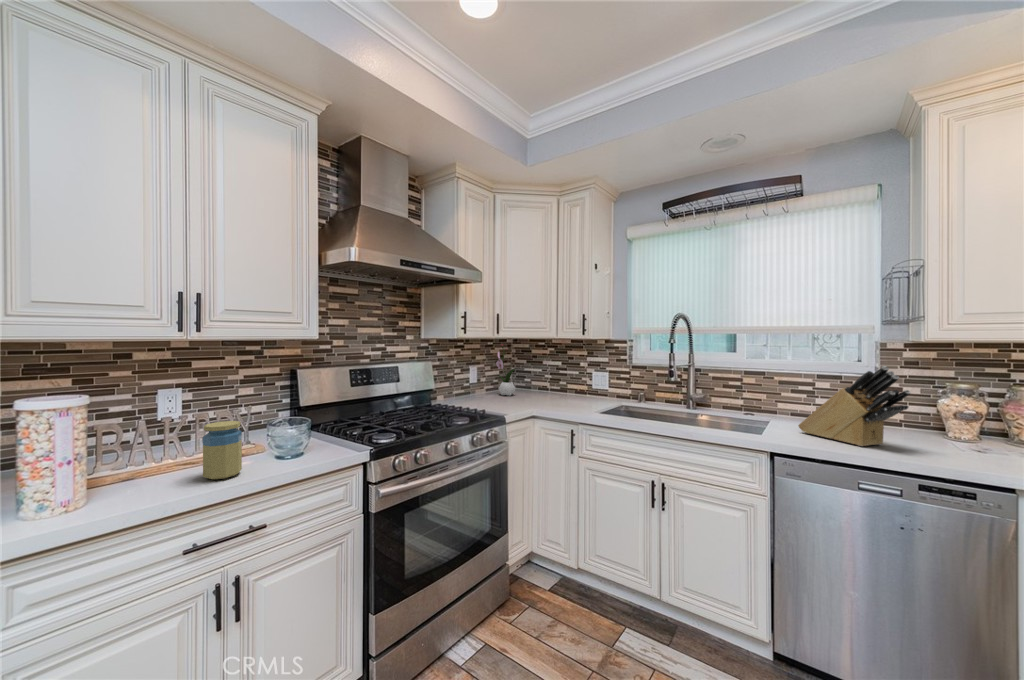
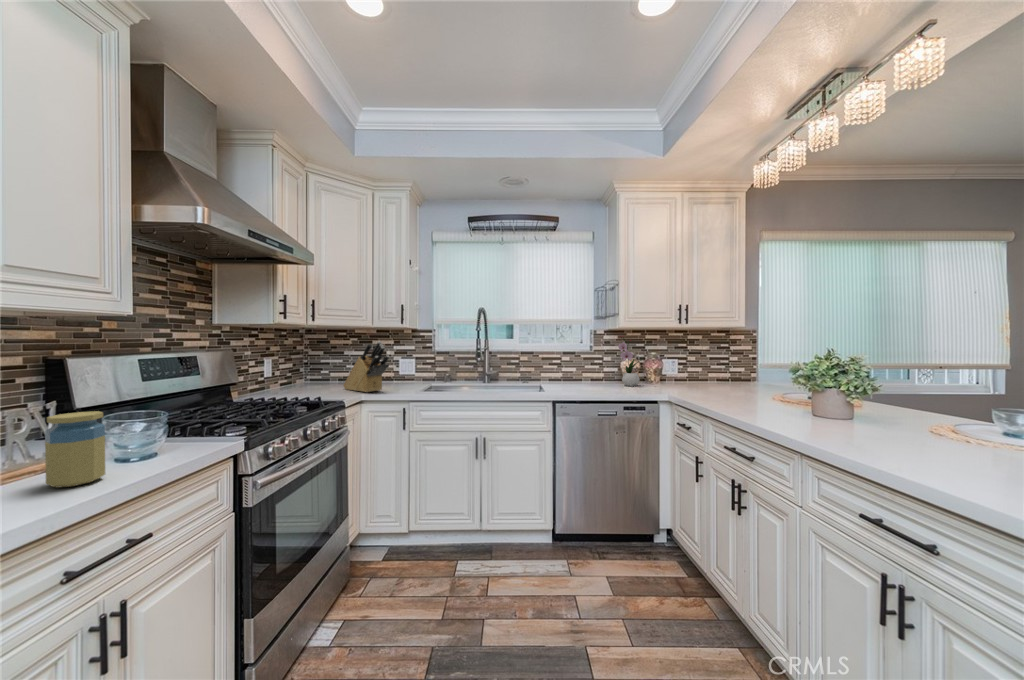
flower arrangement: present [496,344,515,396] -> present [618,336,641,386]
knife block: present [798,366,910,446] -> present [344,341,389,392]

